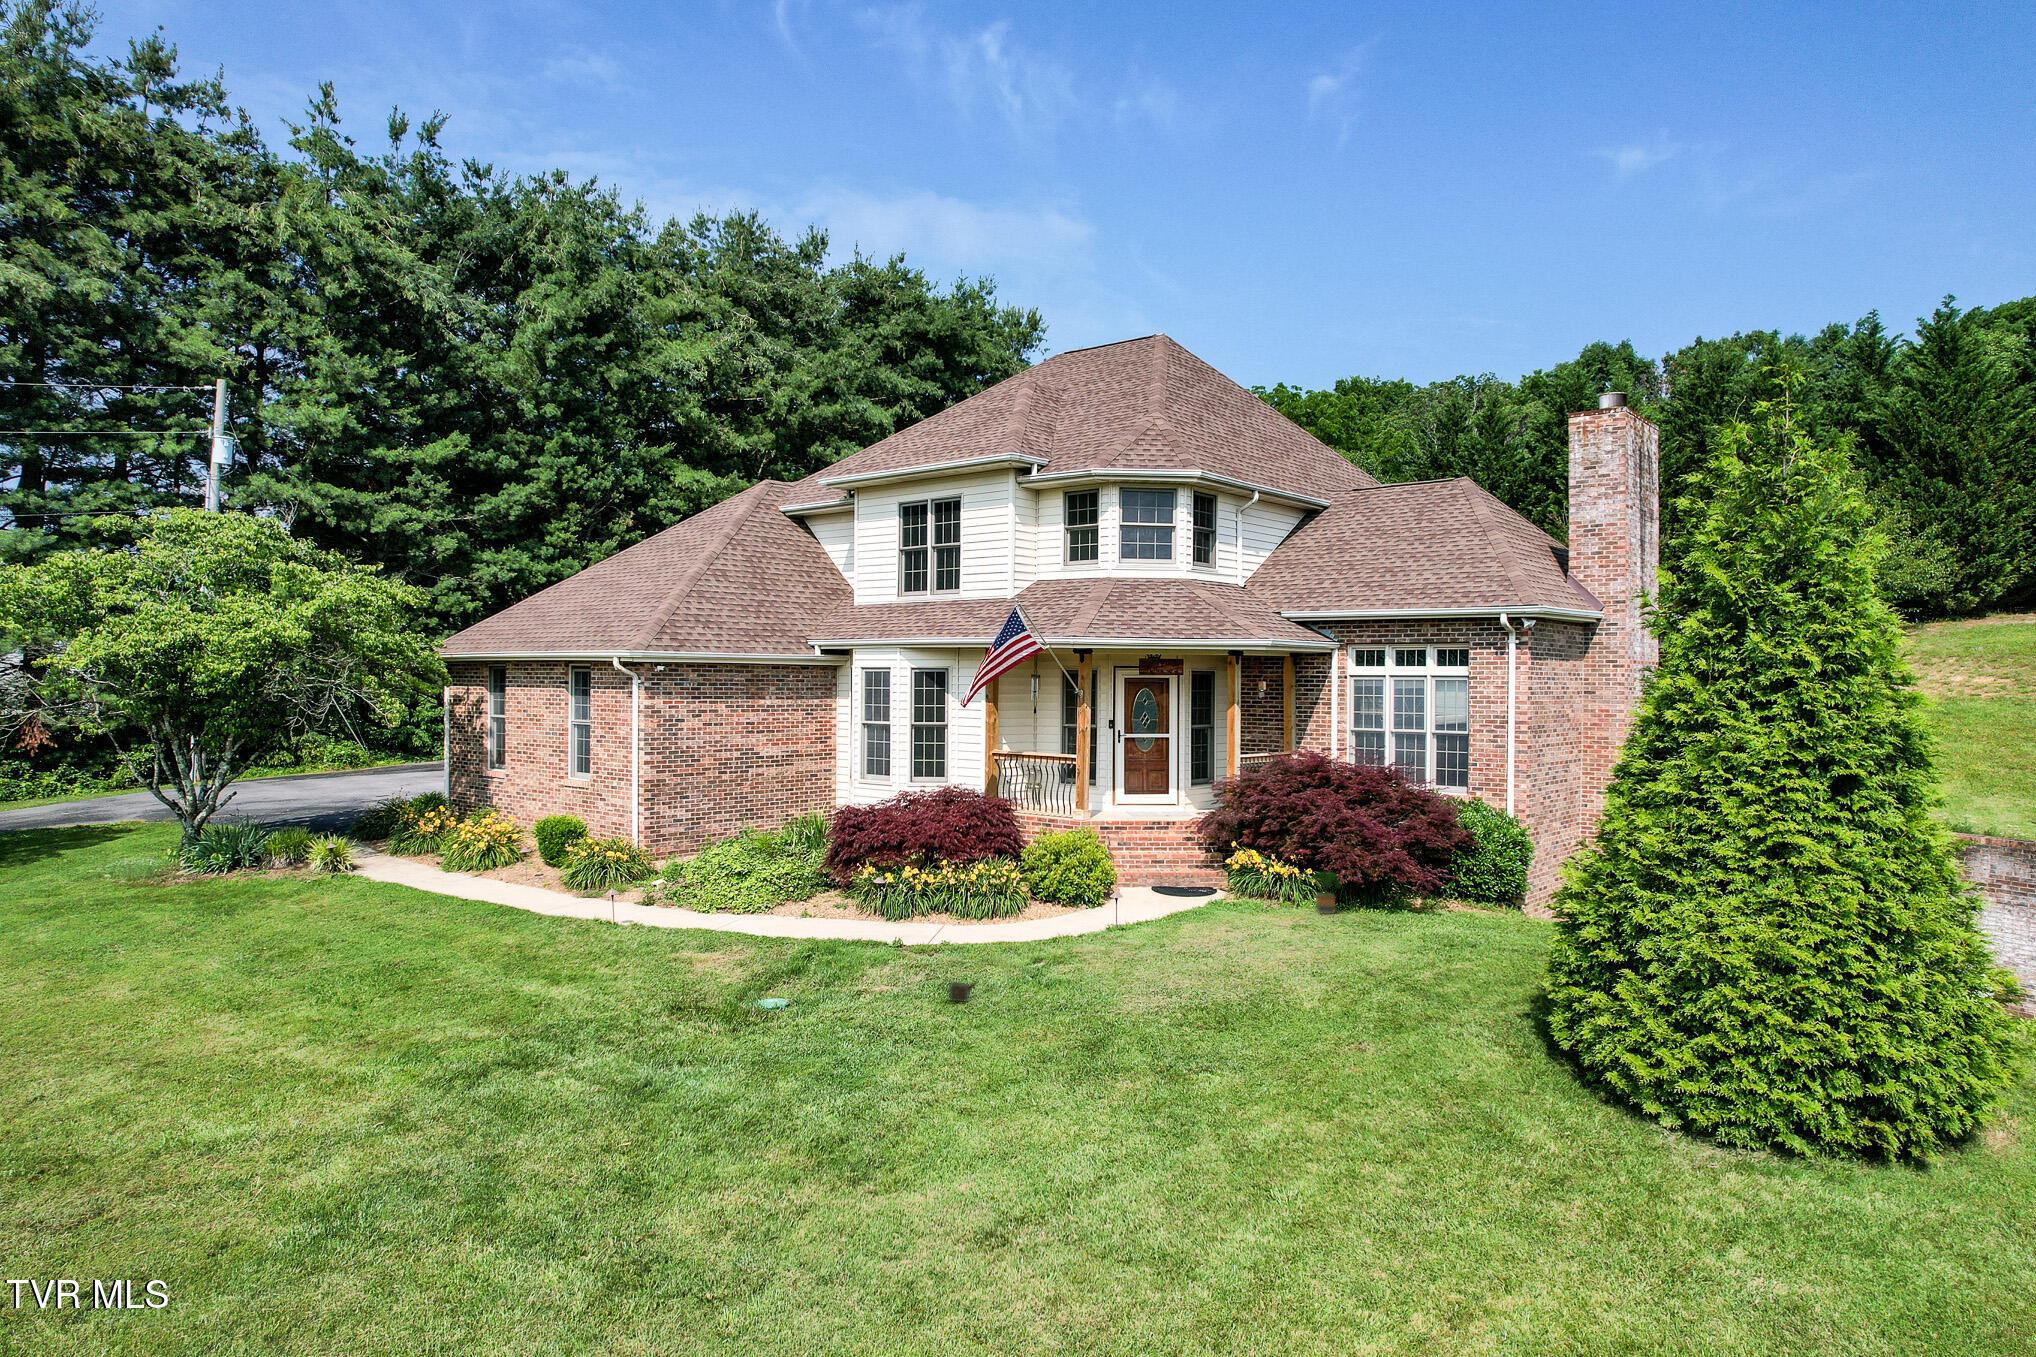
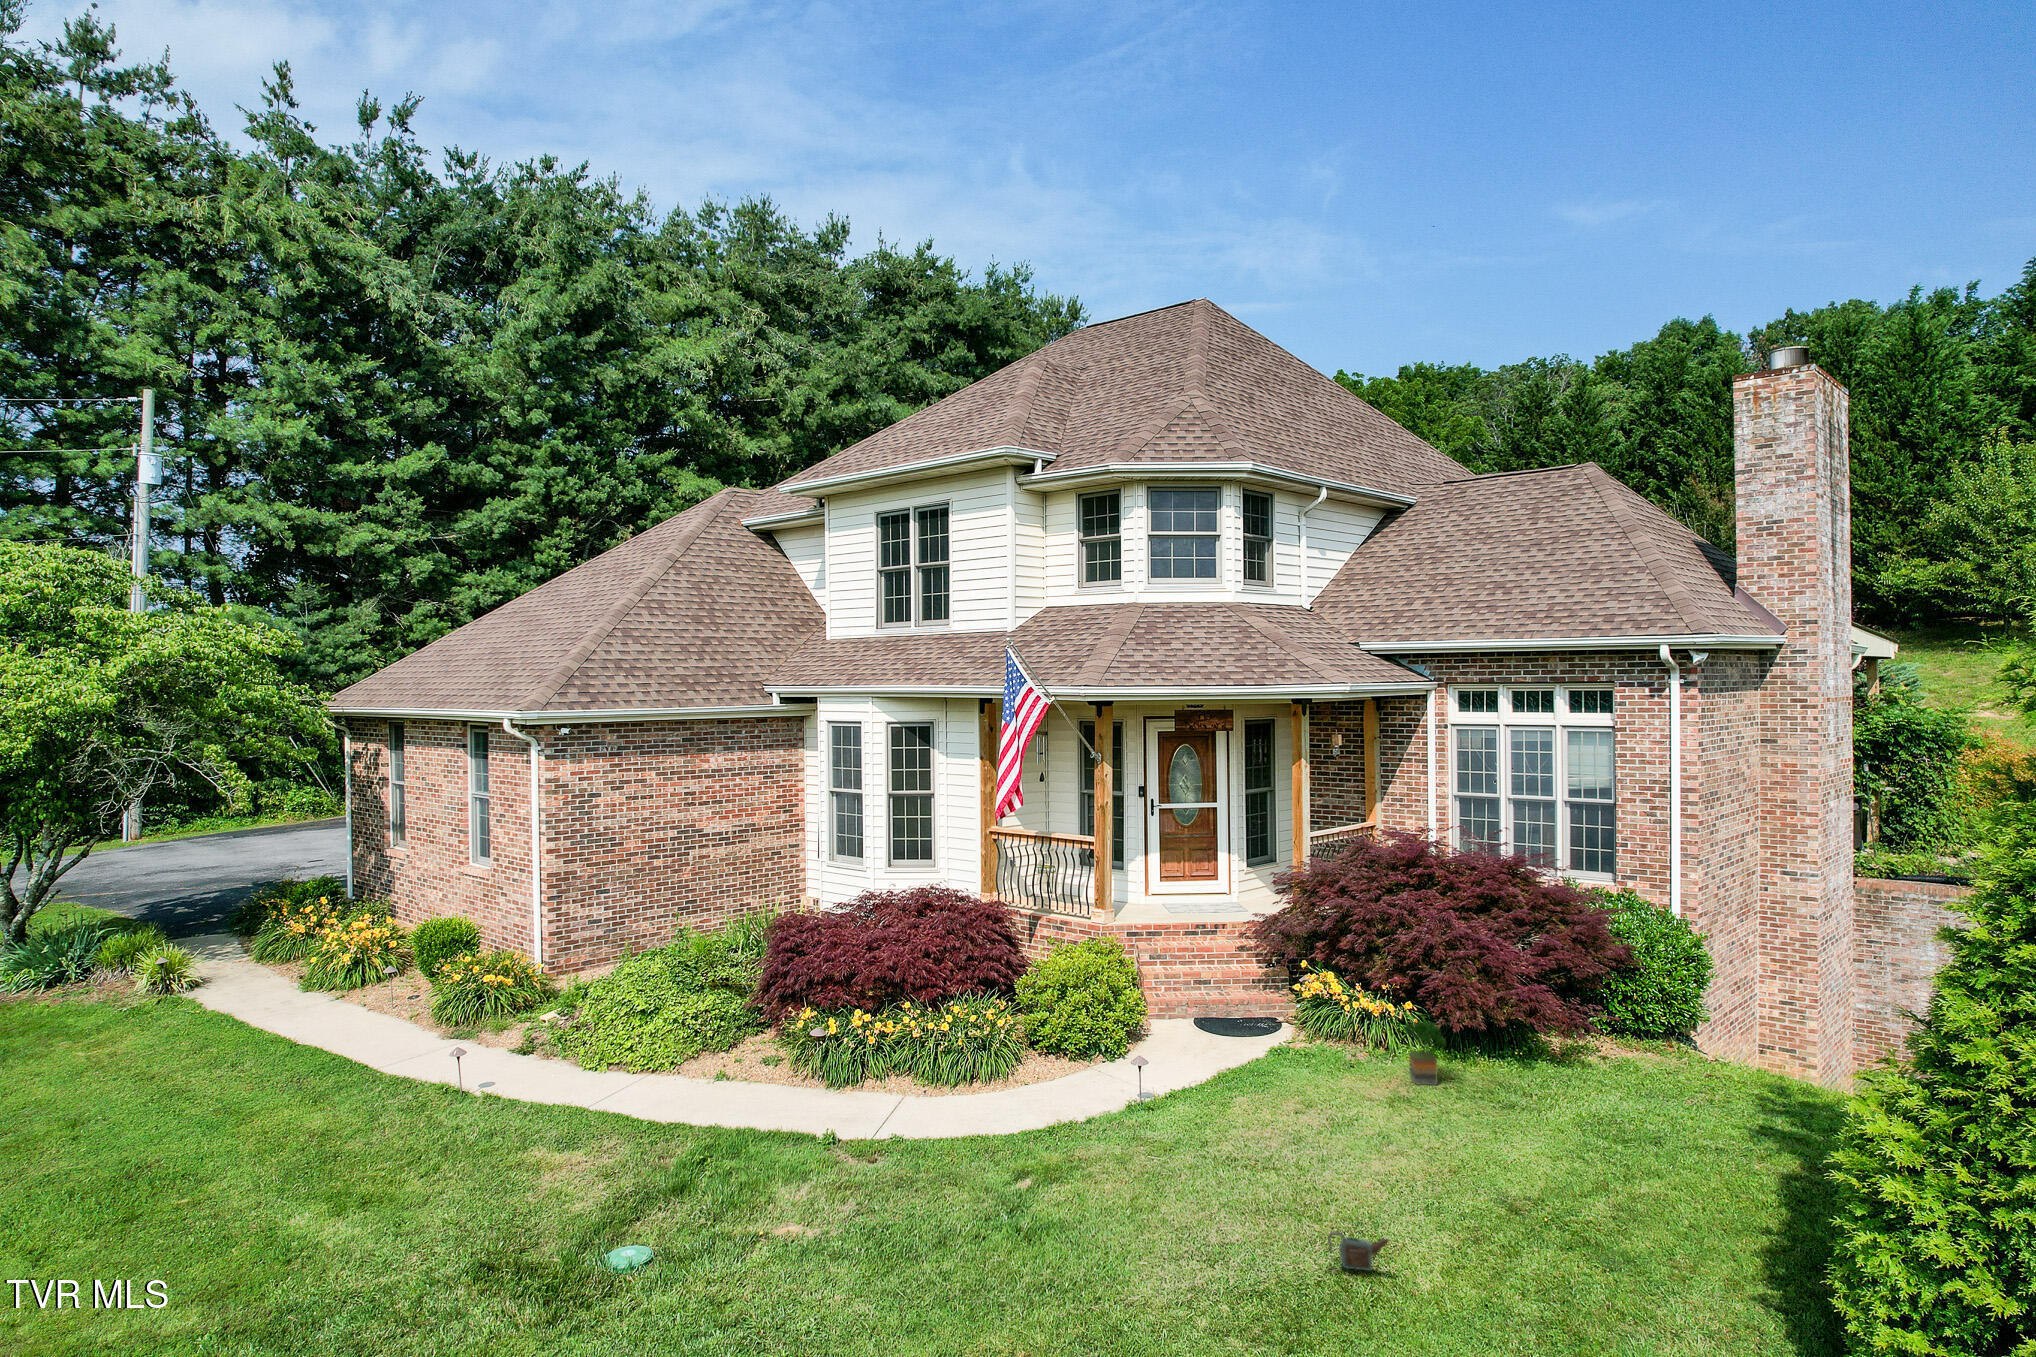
watering can: present [942,979,978,1001] -> present [1328,1231,1389,1271]

